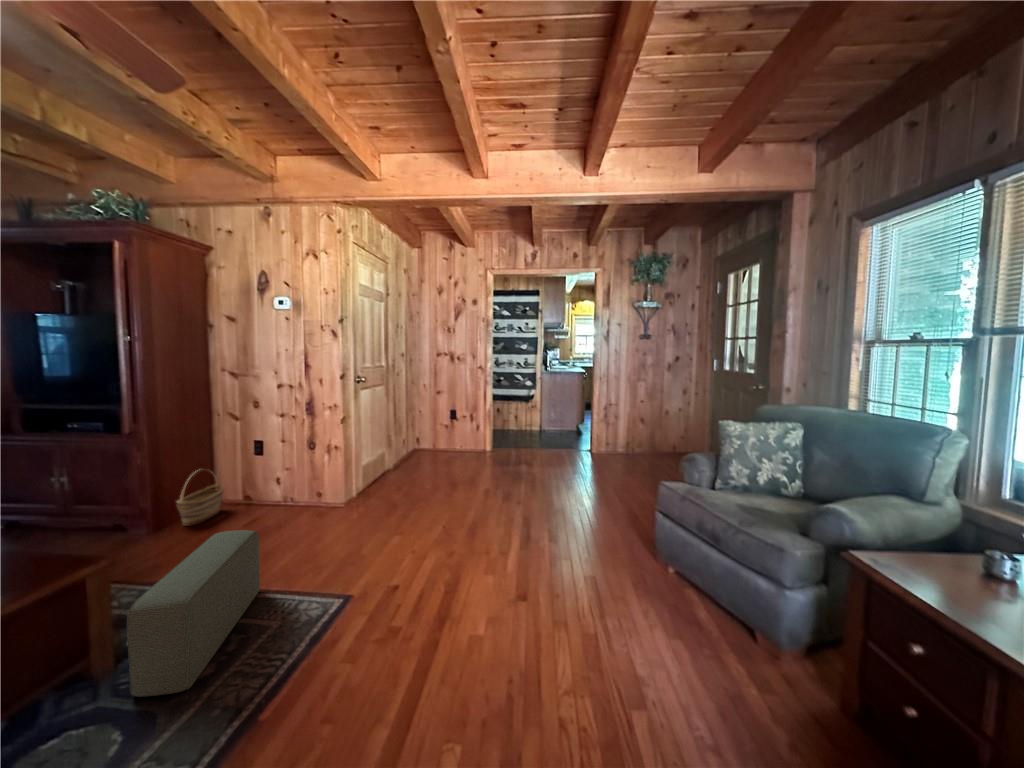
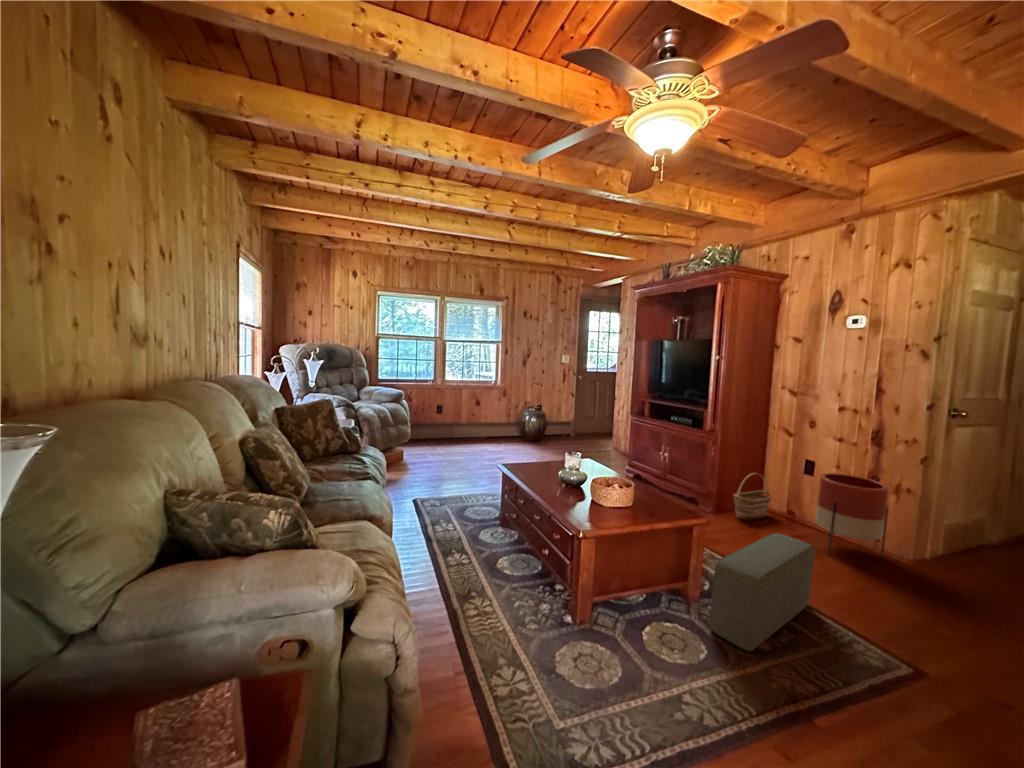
planter: none [266,446,324,527] -> present [816,473,889,559]

